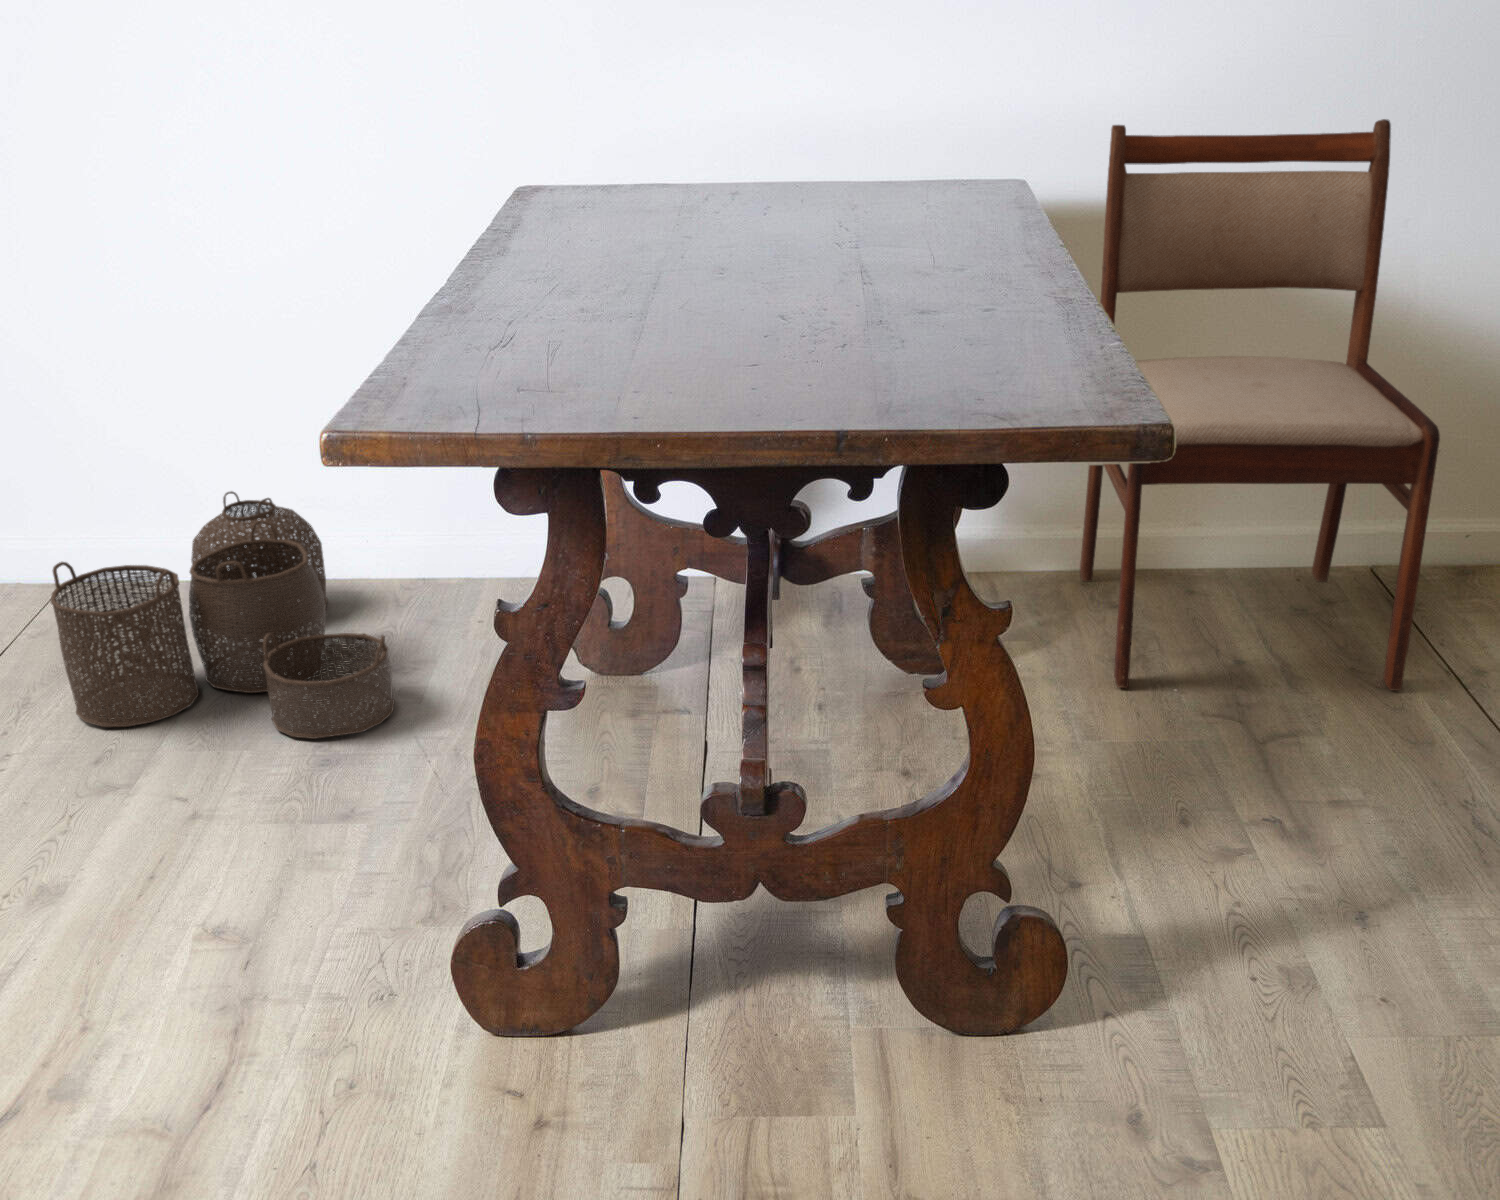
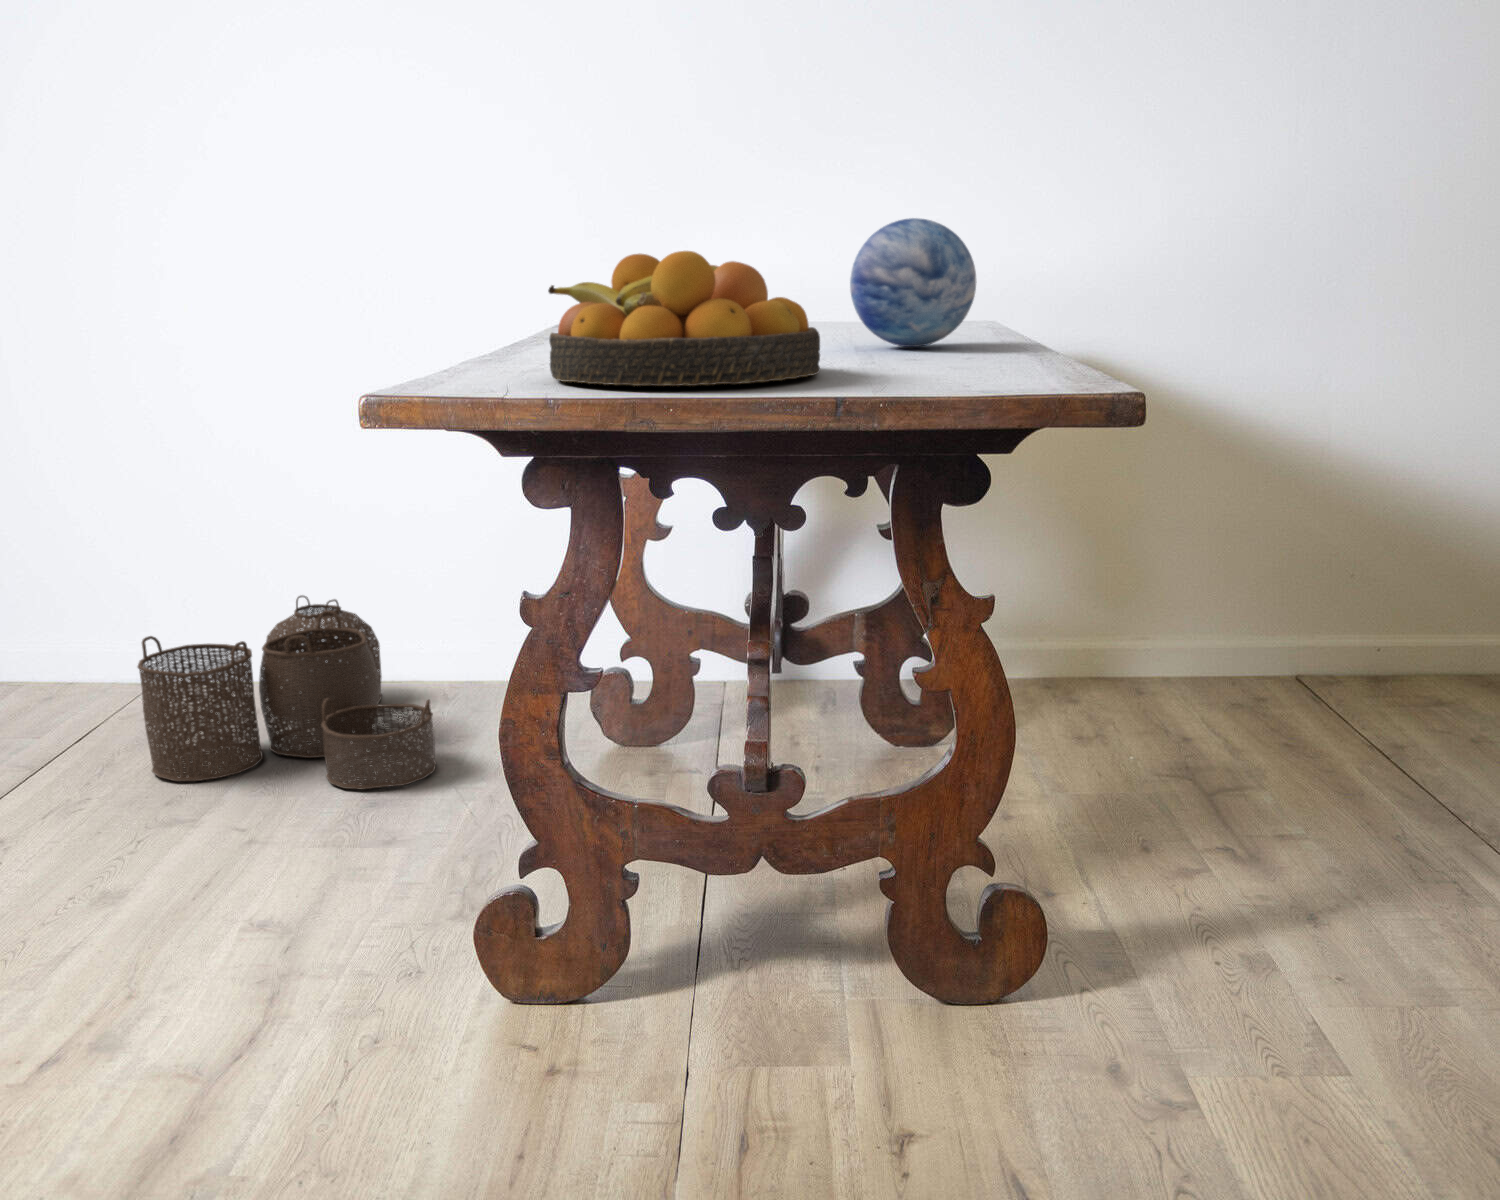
decorative orb: none [862,98,1011,252] -> present [850,218,976,347]
dining chair: present [1080,119,1440,691] -> none [1044,282,1354,758]
fruit bowl: none [506,192,826,382] -> present [548,251,820,386]

